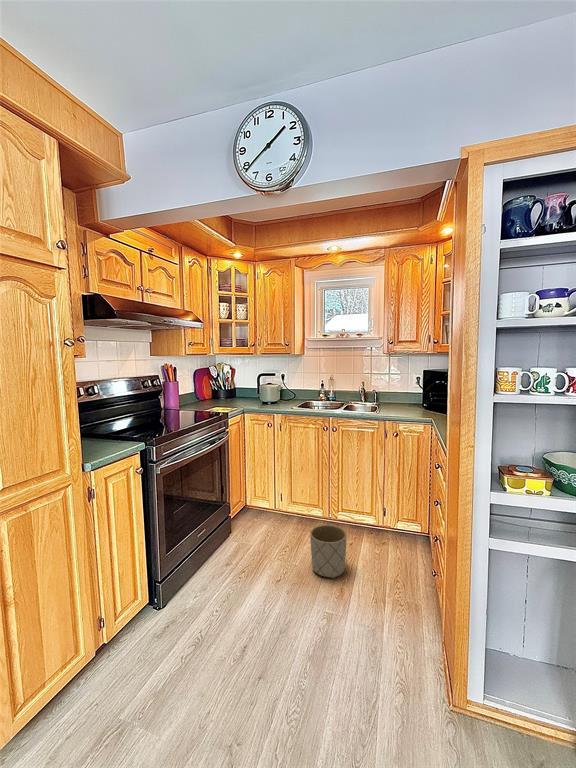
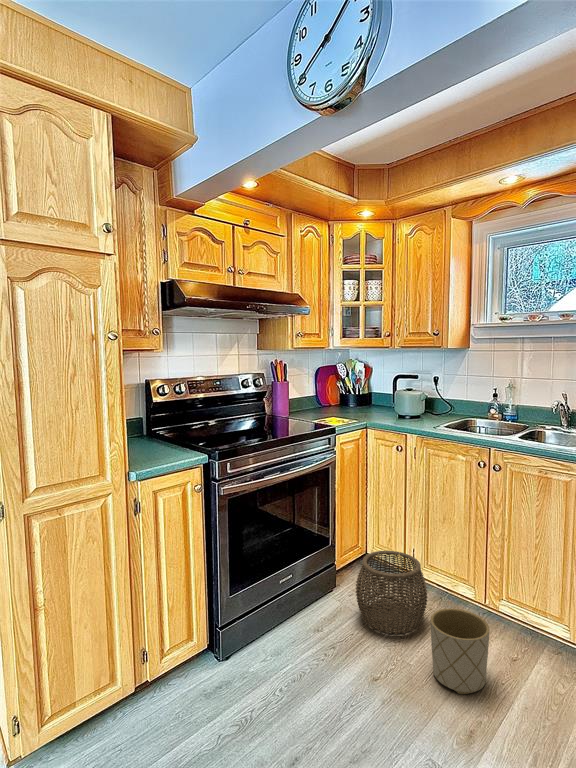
woven basket: none [249,496,298,554] -> present [356,551,427,635]

